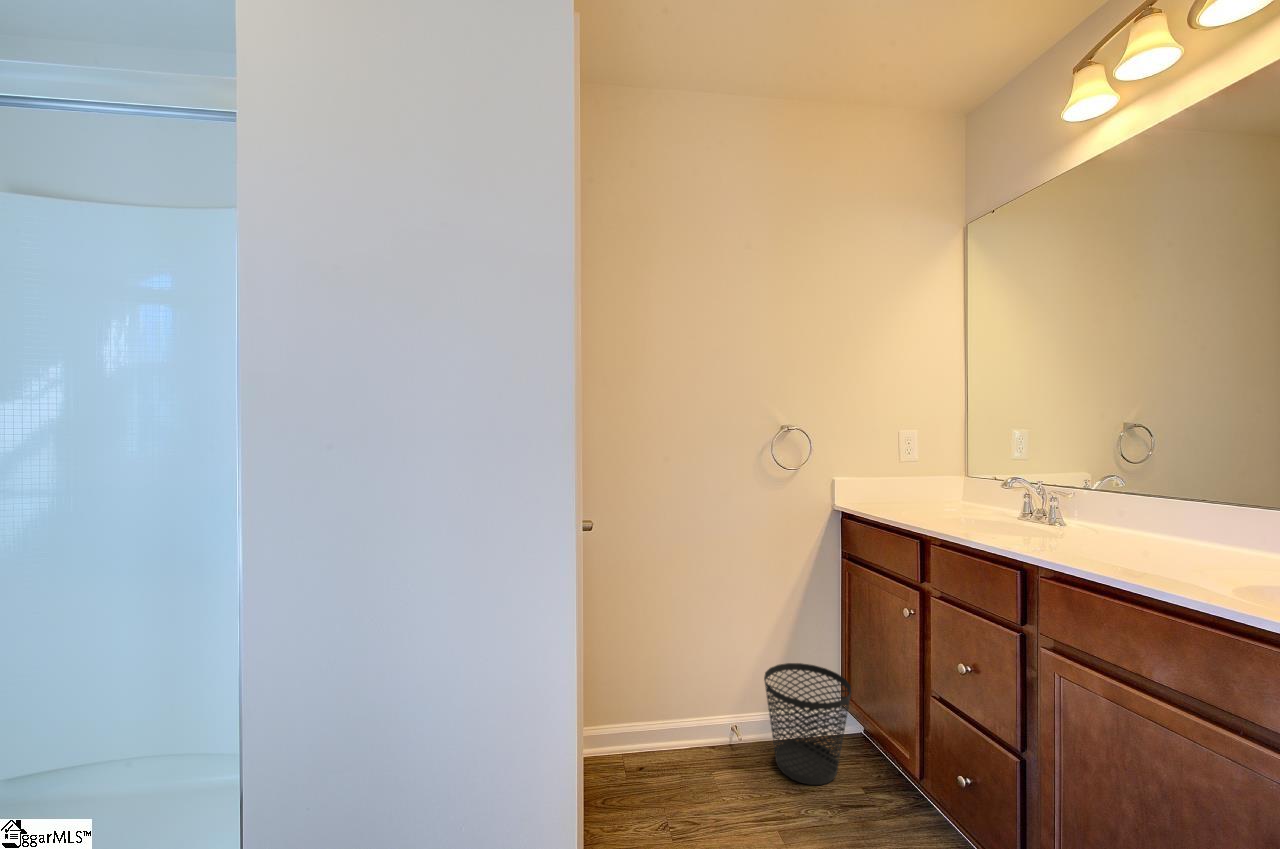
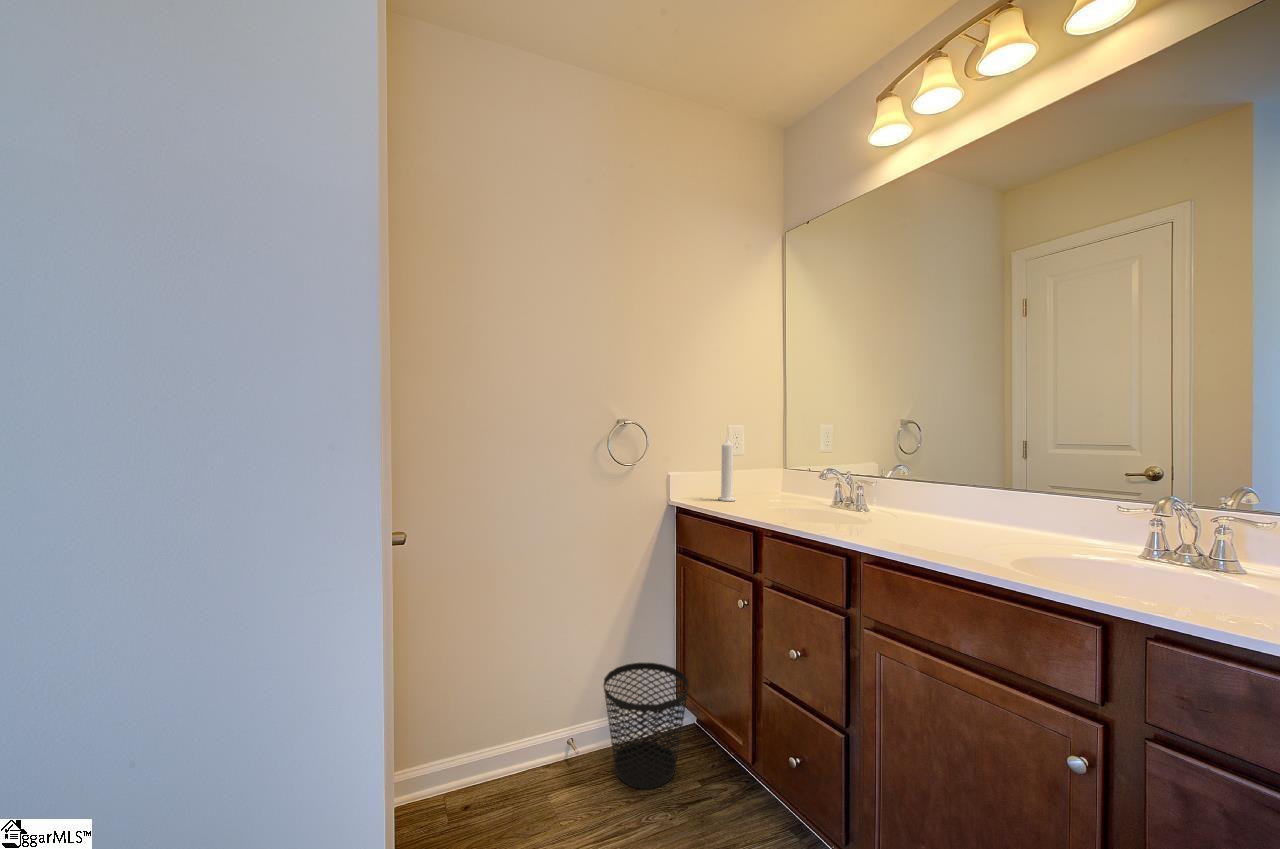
candle: none [885,443,905,510] -> present [718,437,736,501]

